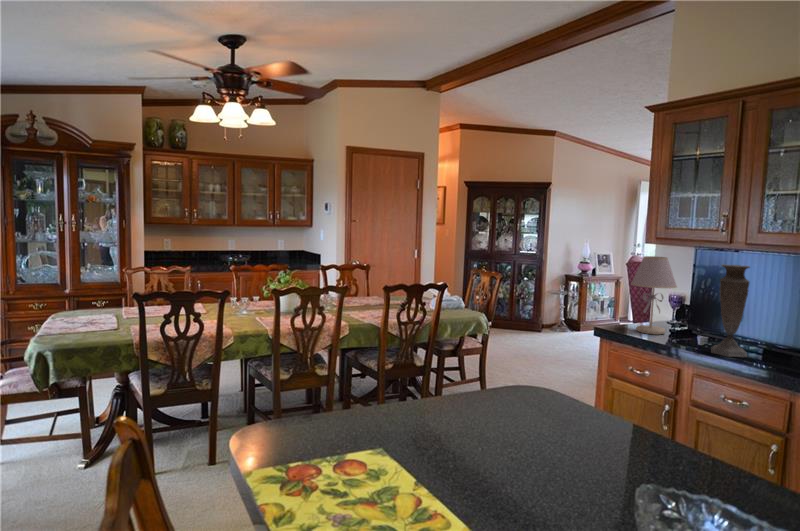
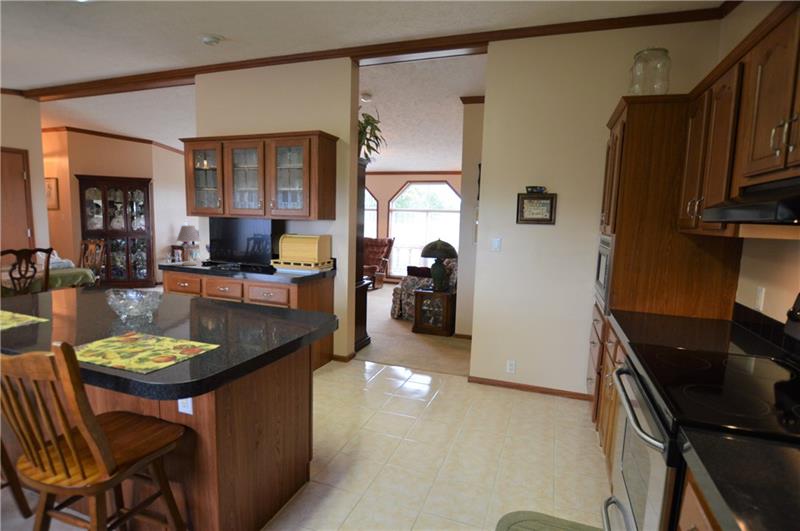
vase: present [711,264,750,357] -> none [211,227,228,270]

